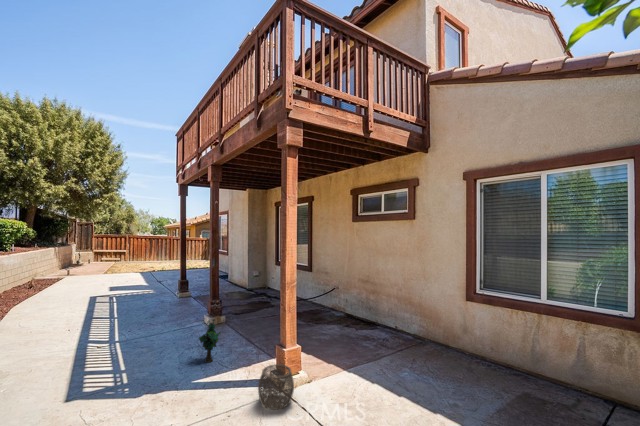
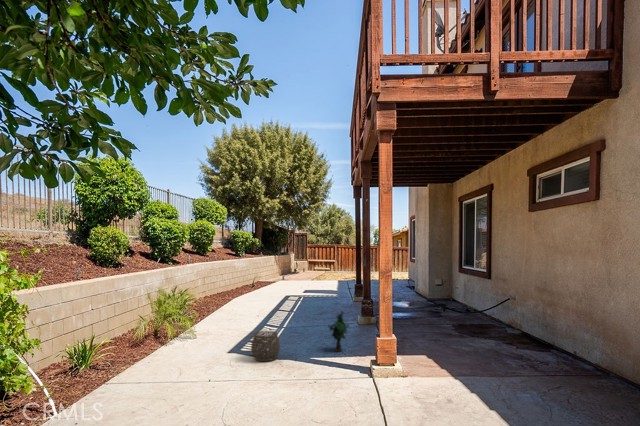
woven basket: present [258,364,294,410] -> present [251,331,280,361]

